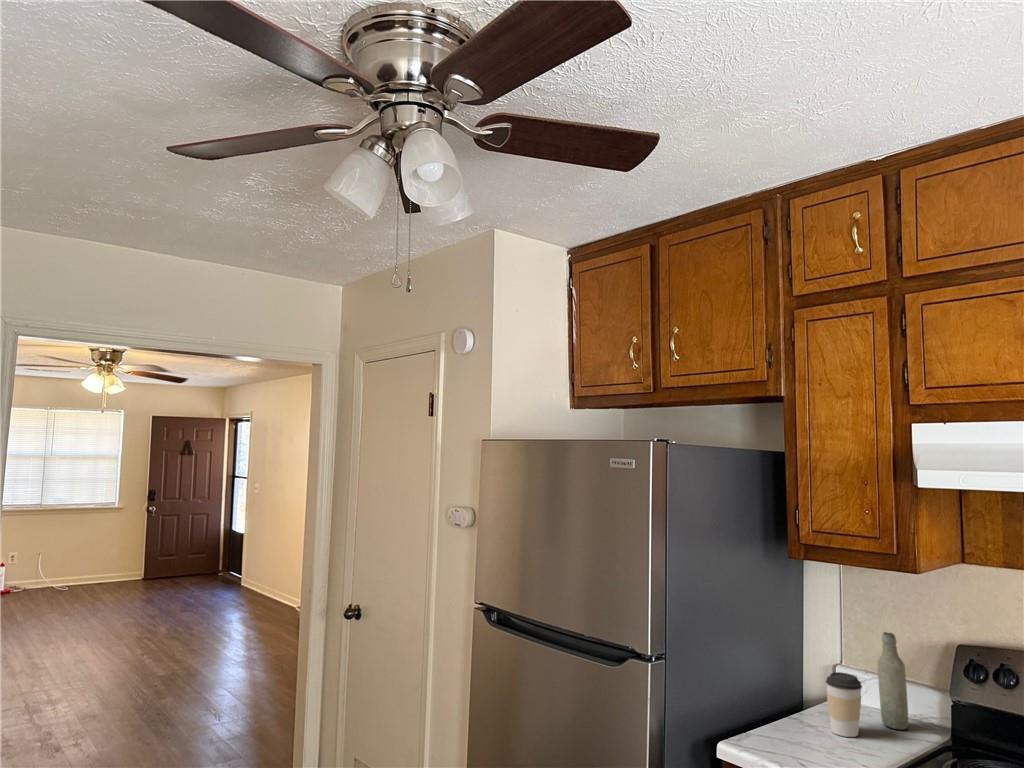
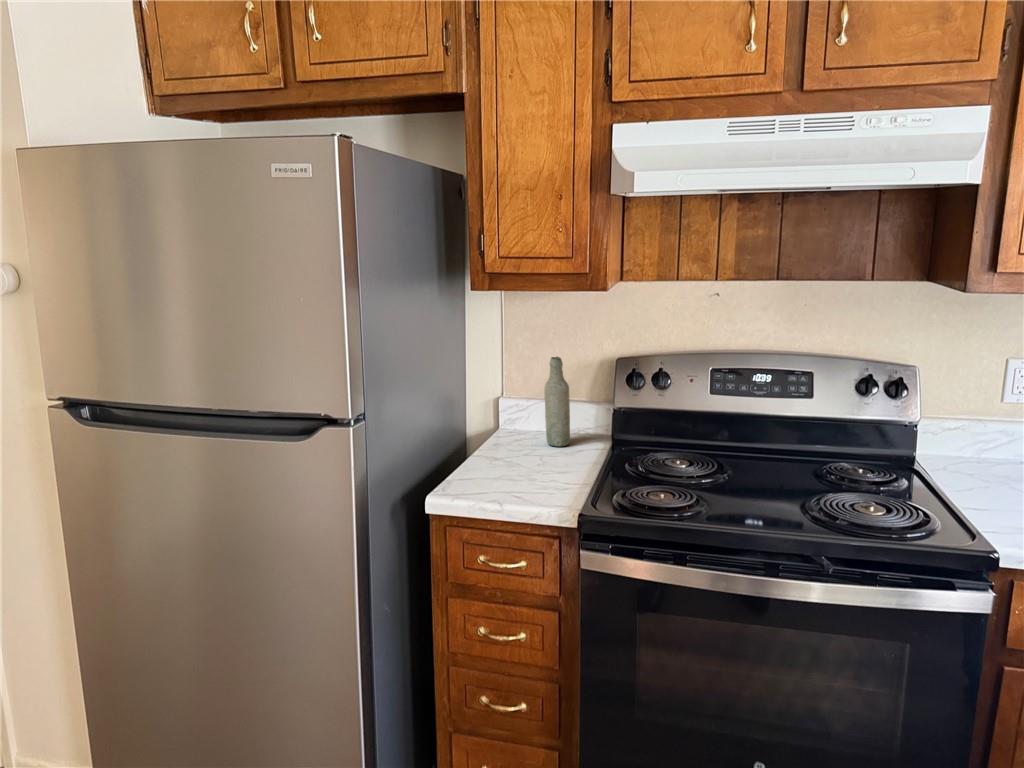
coffee cup: present [826,672,862,737] -> none [506,403,540,463]

